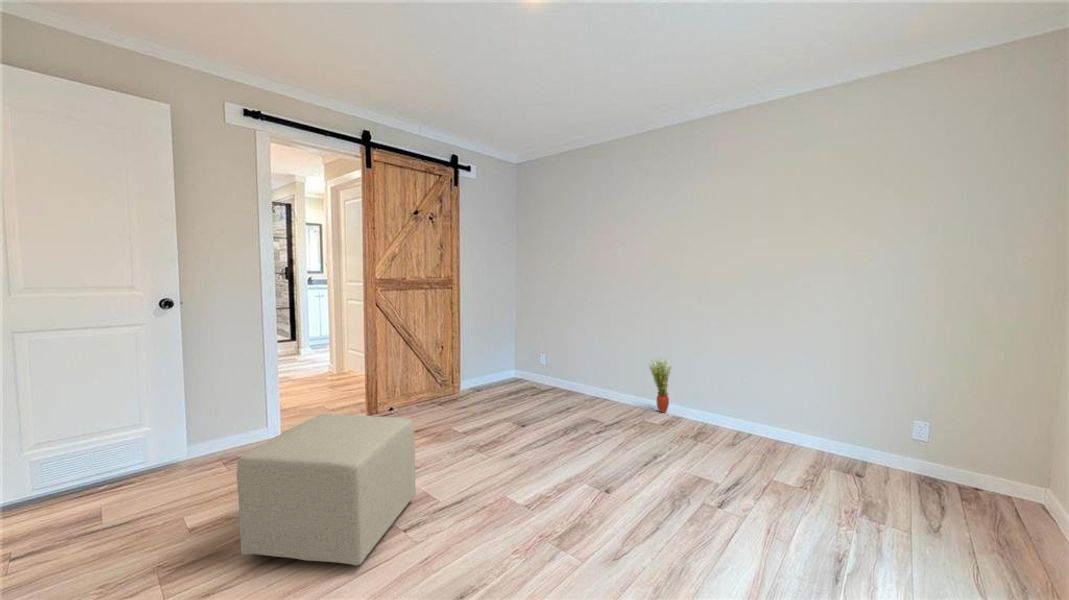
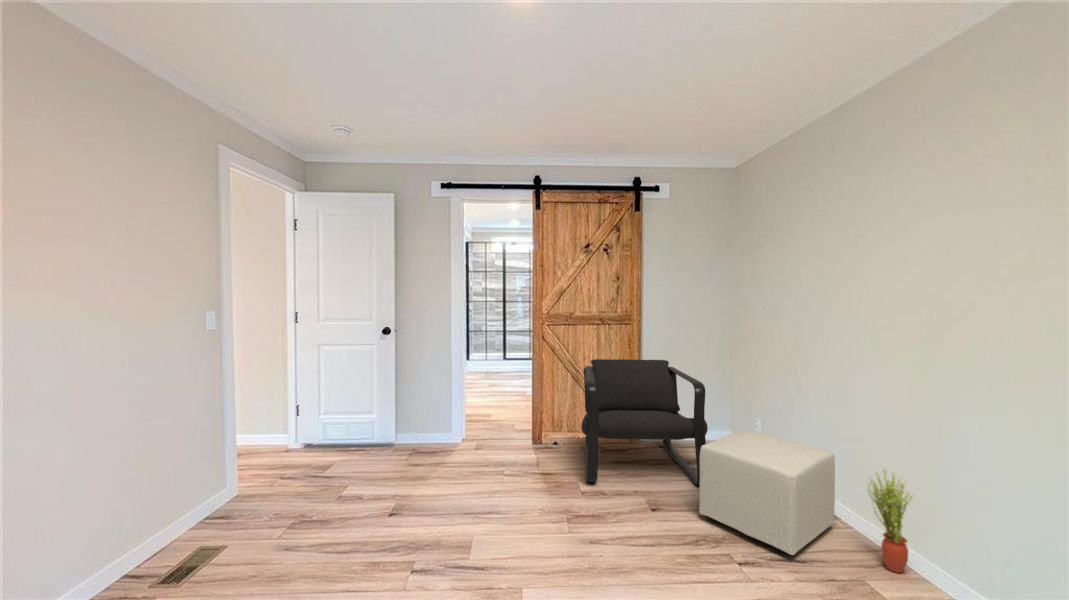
armchair: none [419,316,544,426] -> present [582,359,708,485]
ottoman: present [237,414,416,566] -> present [699,430,835,555]

